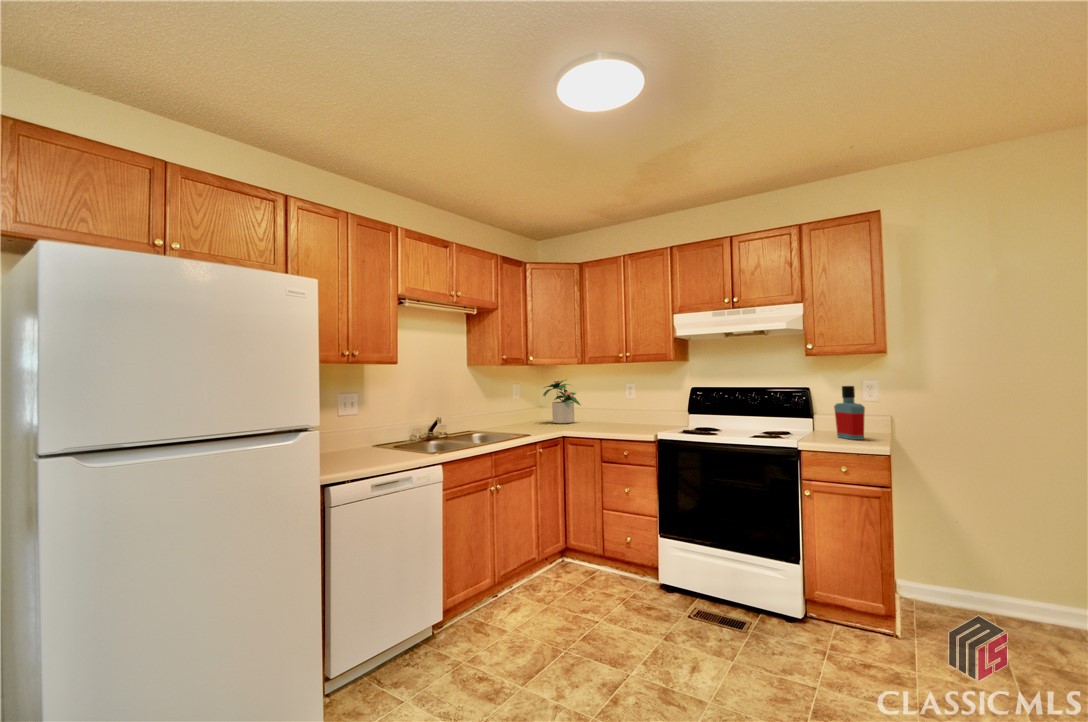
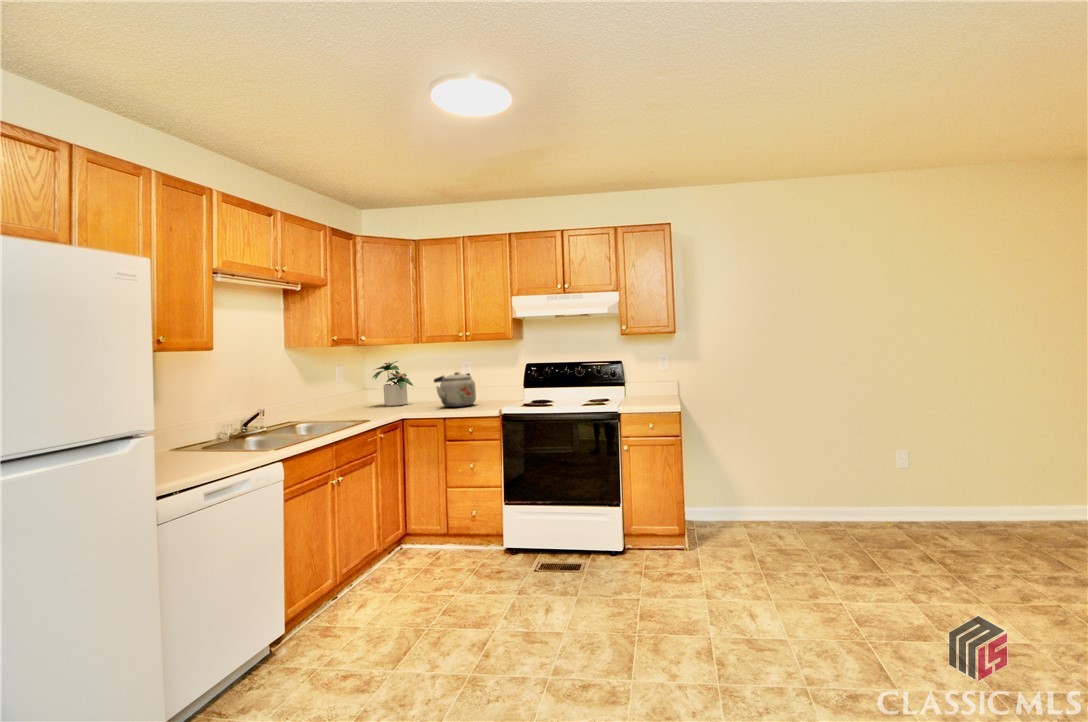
bottle: present [834,386,865,440] -> none [641,359,664,403]
kettle: none [597,392,639,429] -> present [434,372,476,407]

